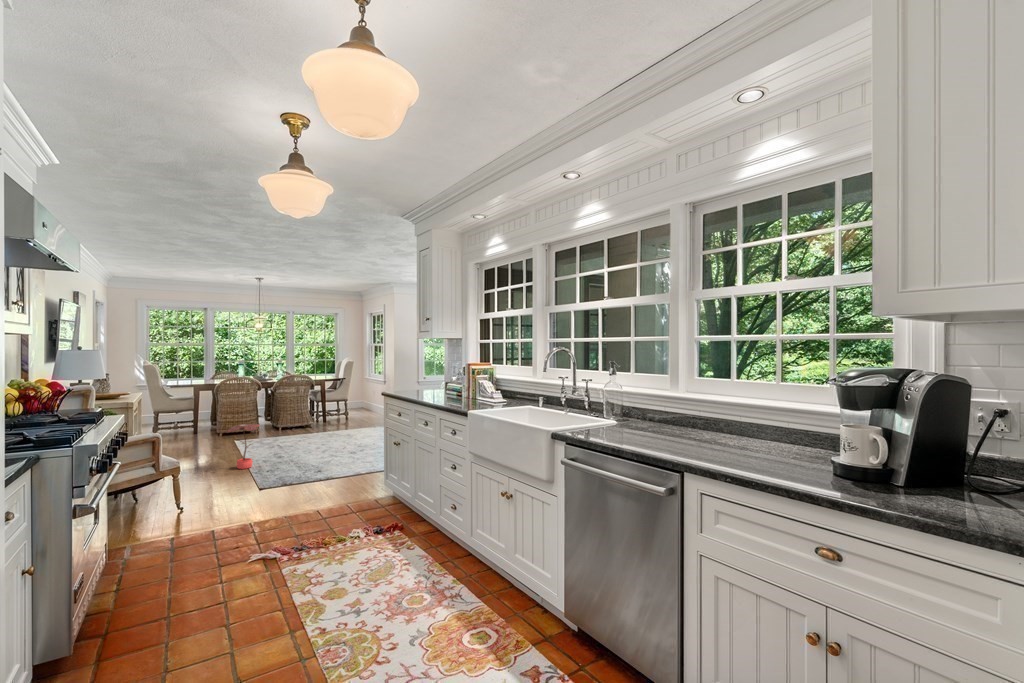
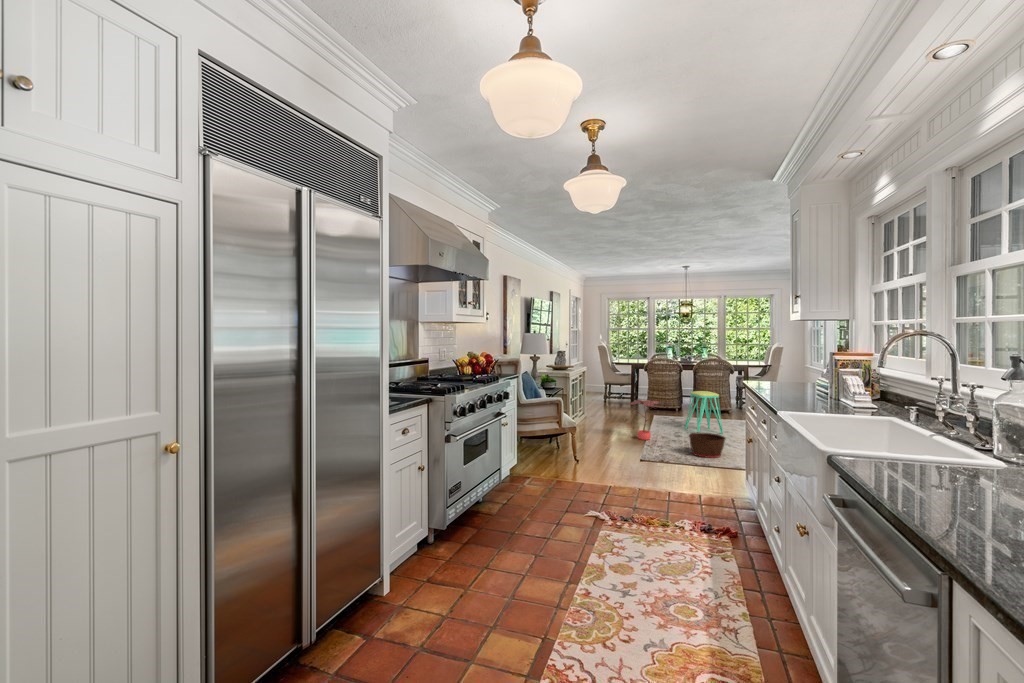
stool: none [280,407,319,451] -> present [685,391,723,434]
basket: none [302,447,338,471] -> present [689,433,725,458]

